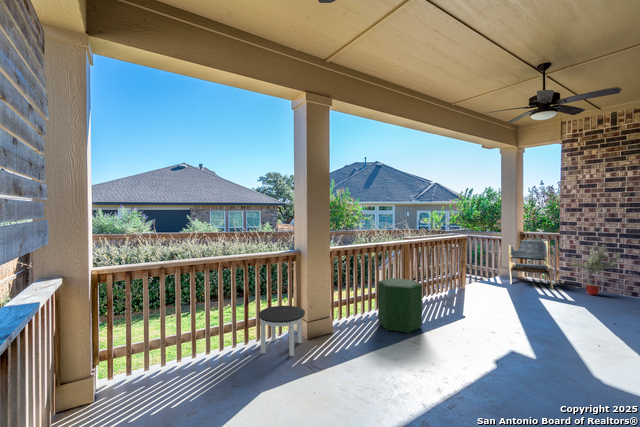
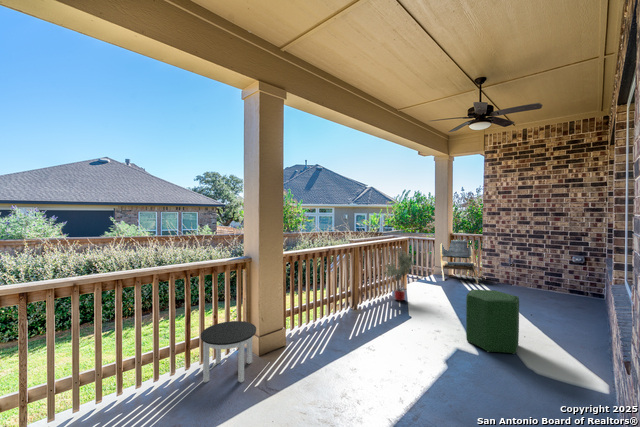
potted tree: present [568,244,621,295] -> present [384,248,414,301]
ottoman: present [378,278,422,333] -> present [466,289,519,354]

